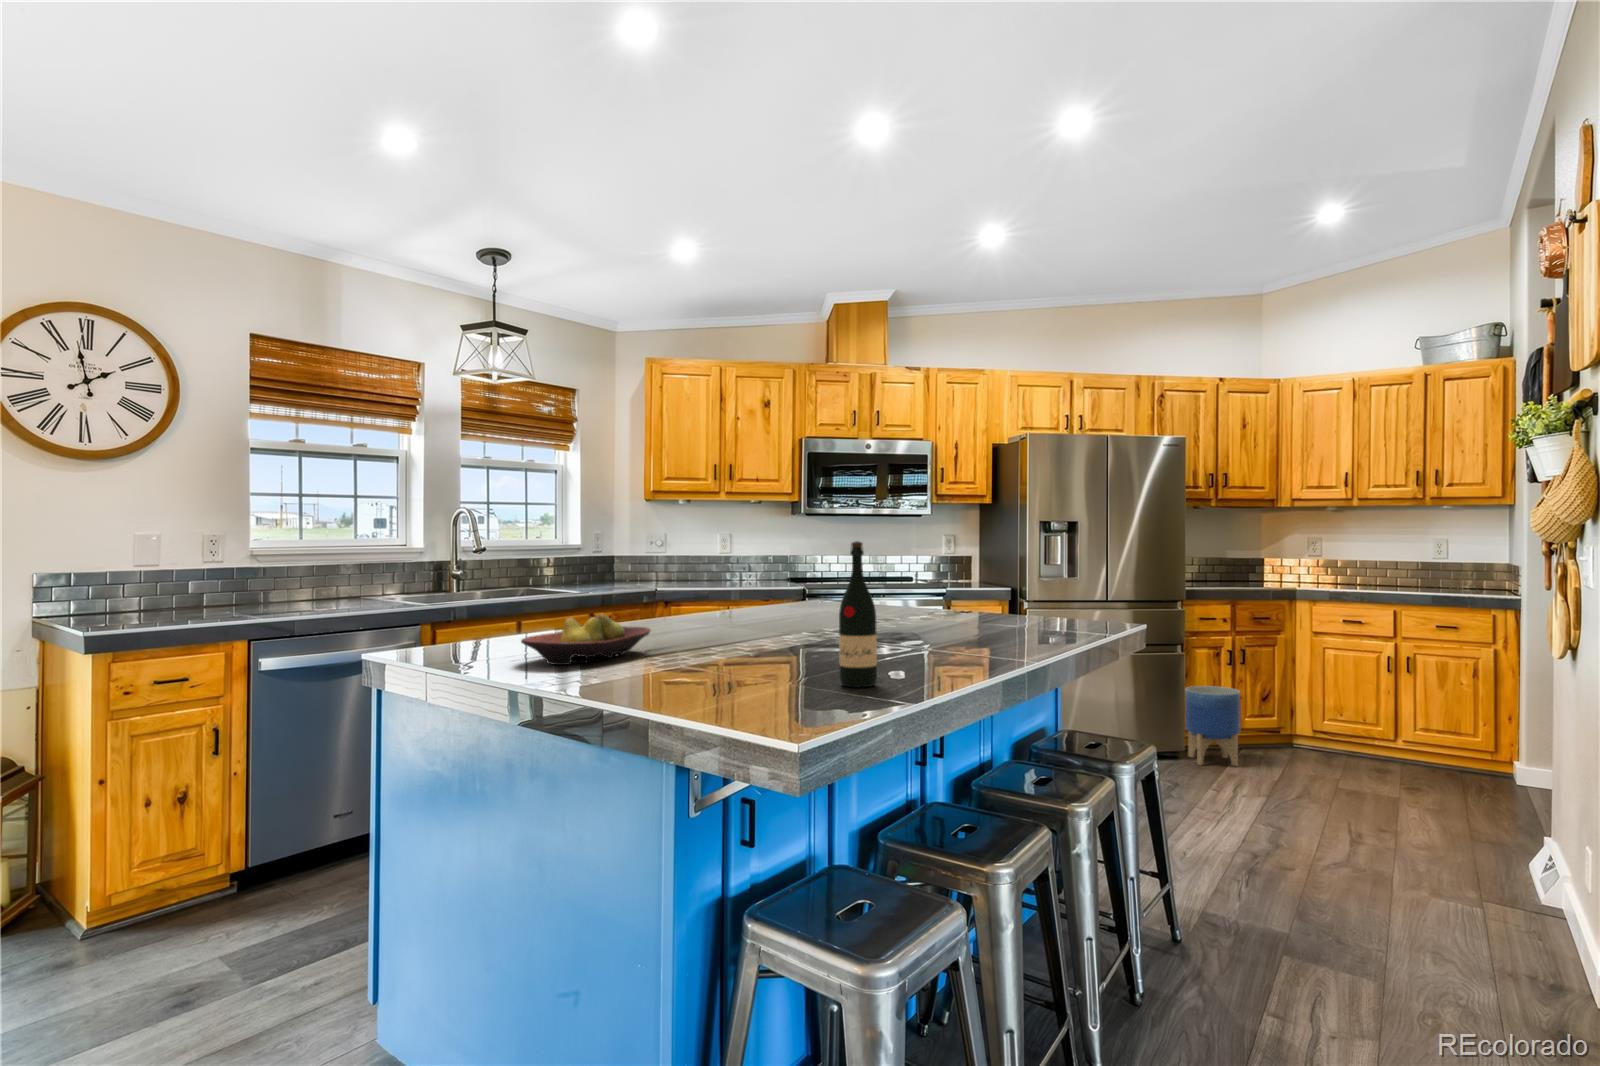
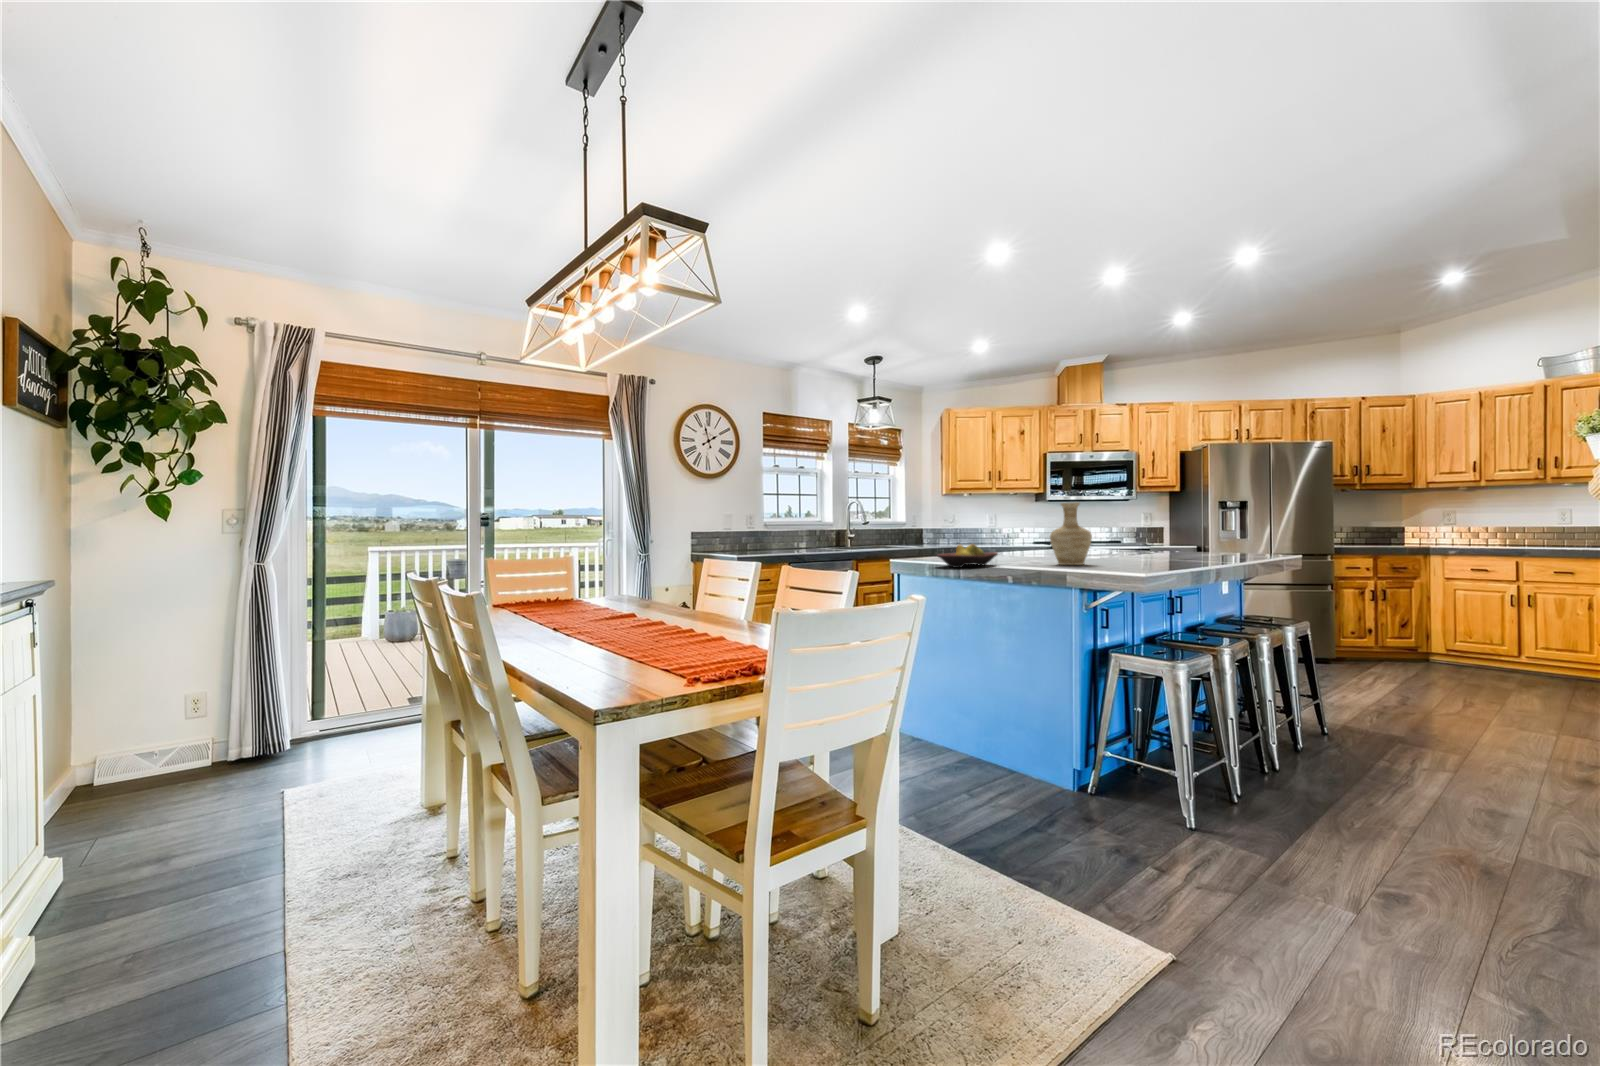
vase: none [744,537,816,652] -> present [1050,502,1092,565]
wine bottle: present [839,541,877,687] -> none [1120,498,1143,574]
planter: present [1185,686,1240,766] -> none [1334,614,1380,670]

